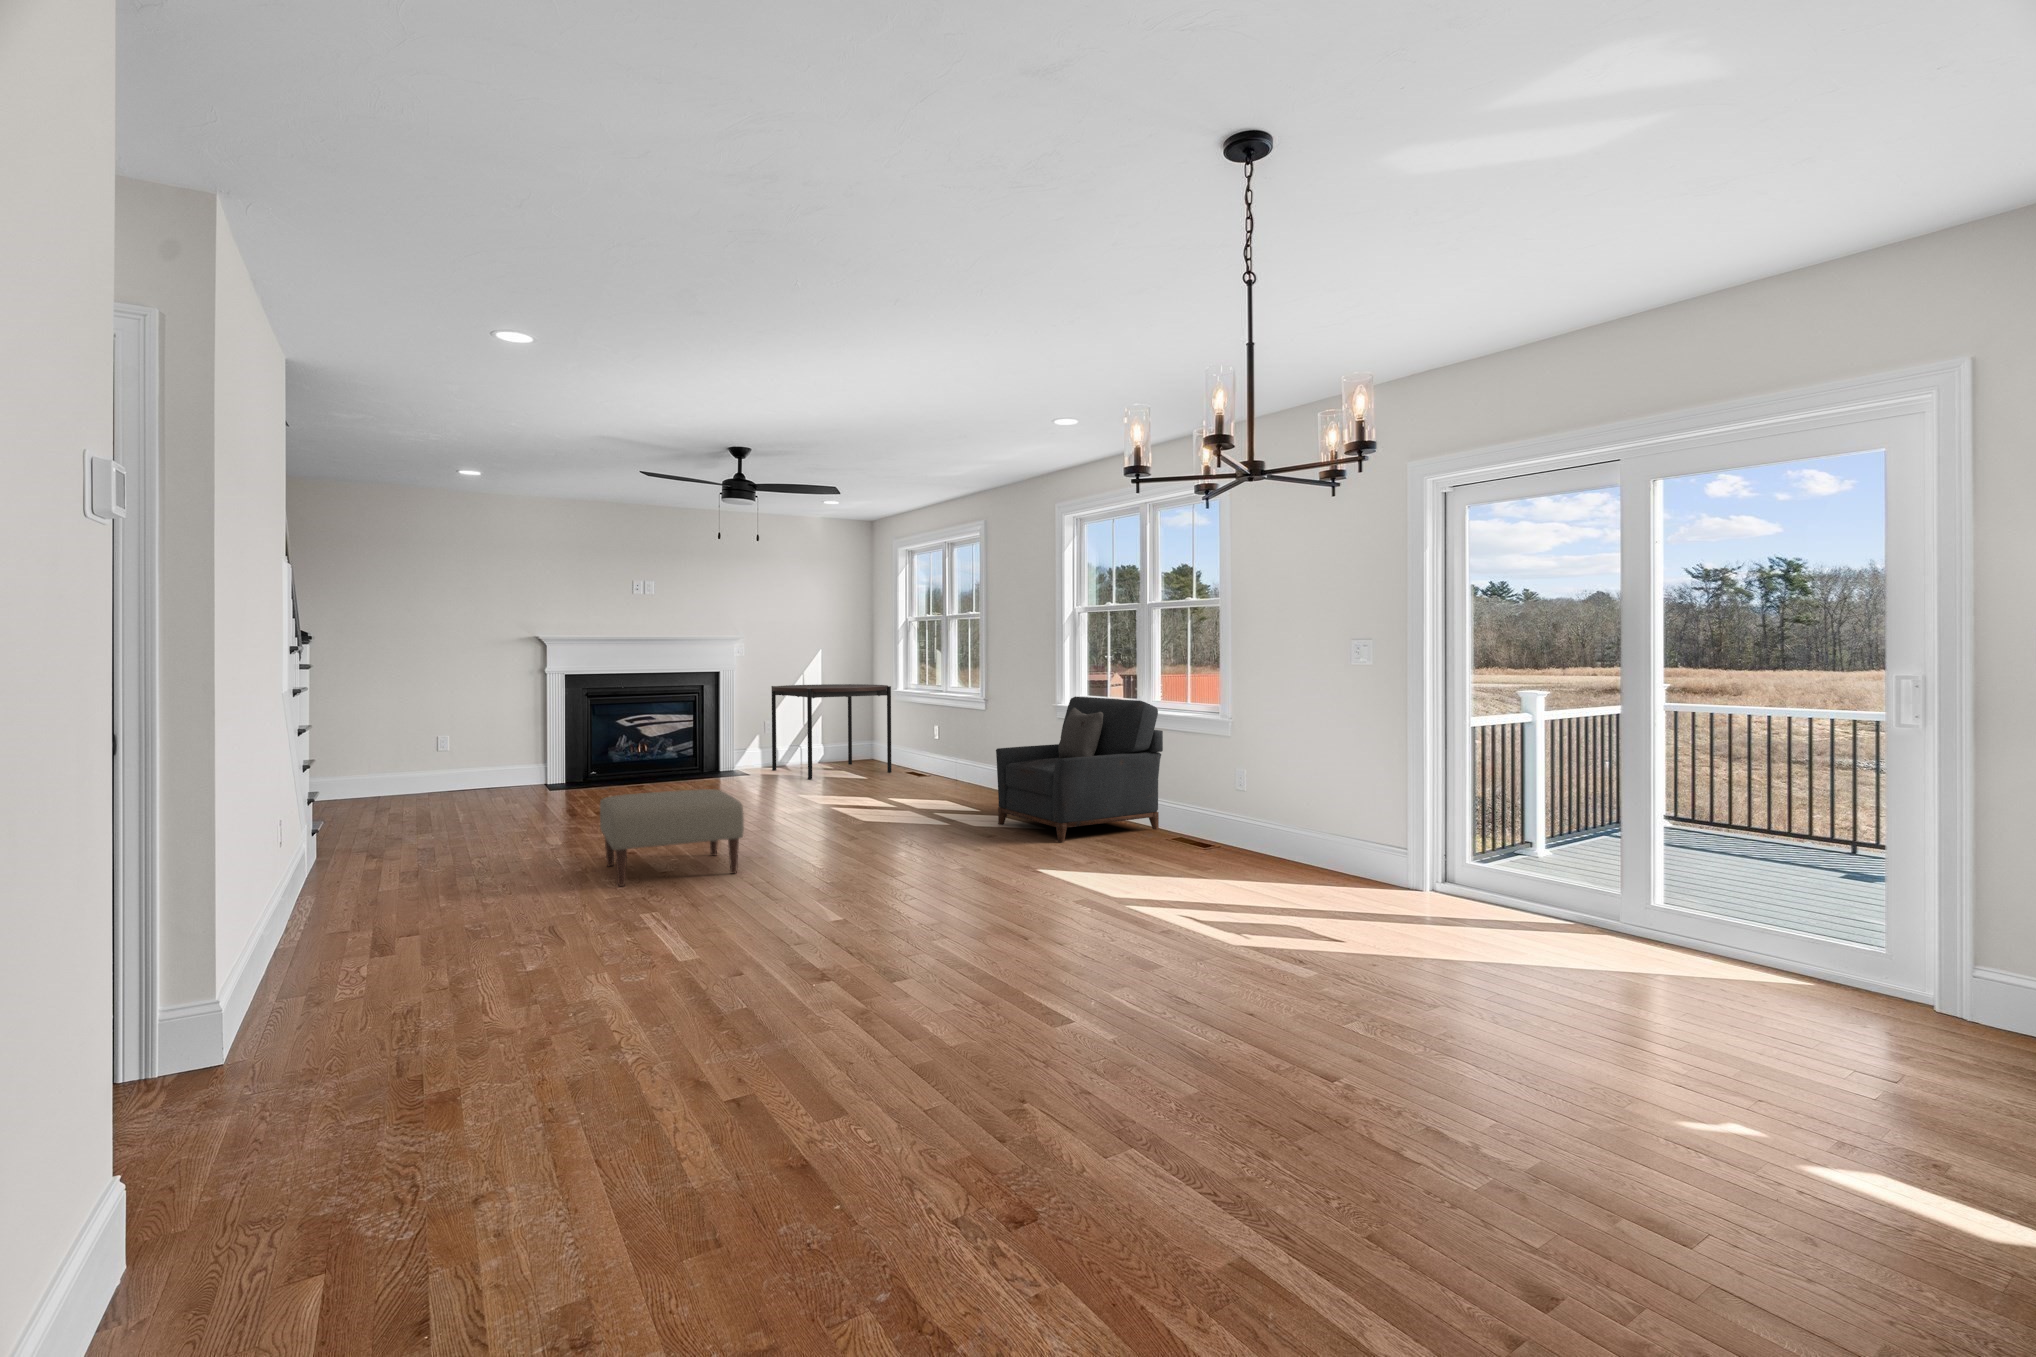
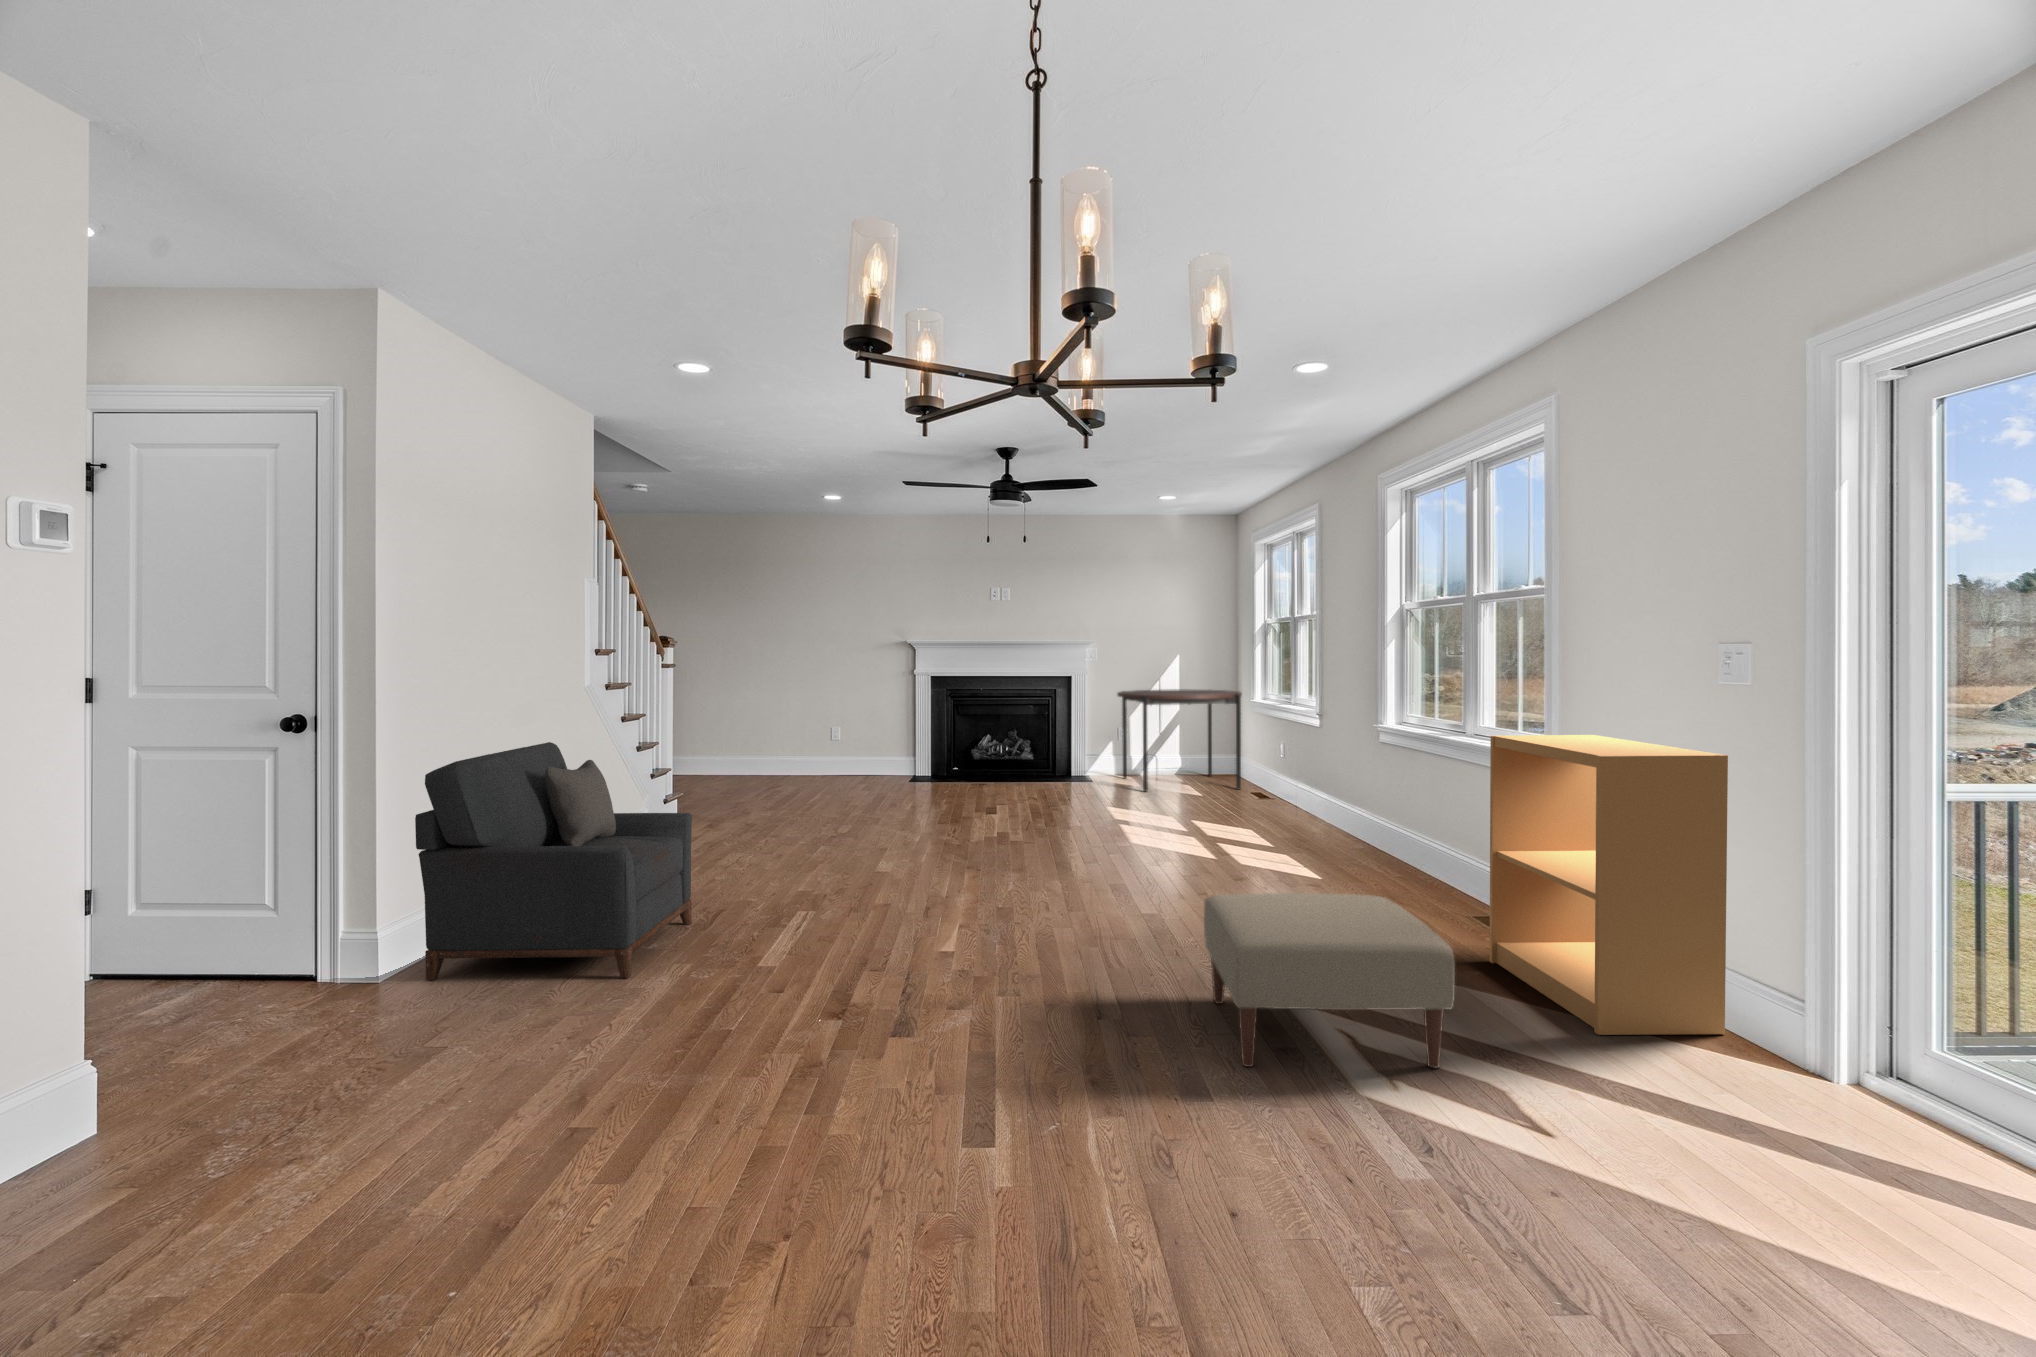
armchair: present [996,697,1163,842] -> present [415,742,692,980]
bookshelf: none [1208,699,1364,890] -> present [1490,735,1728,1035]
ottoman: present [600,789,744,886] -> present [1204,893,1455,1068]

